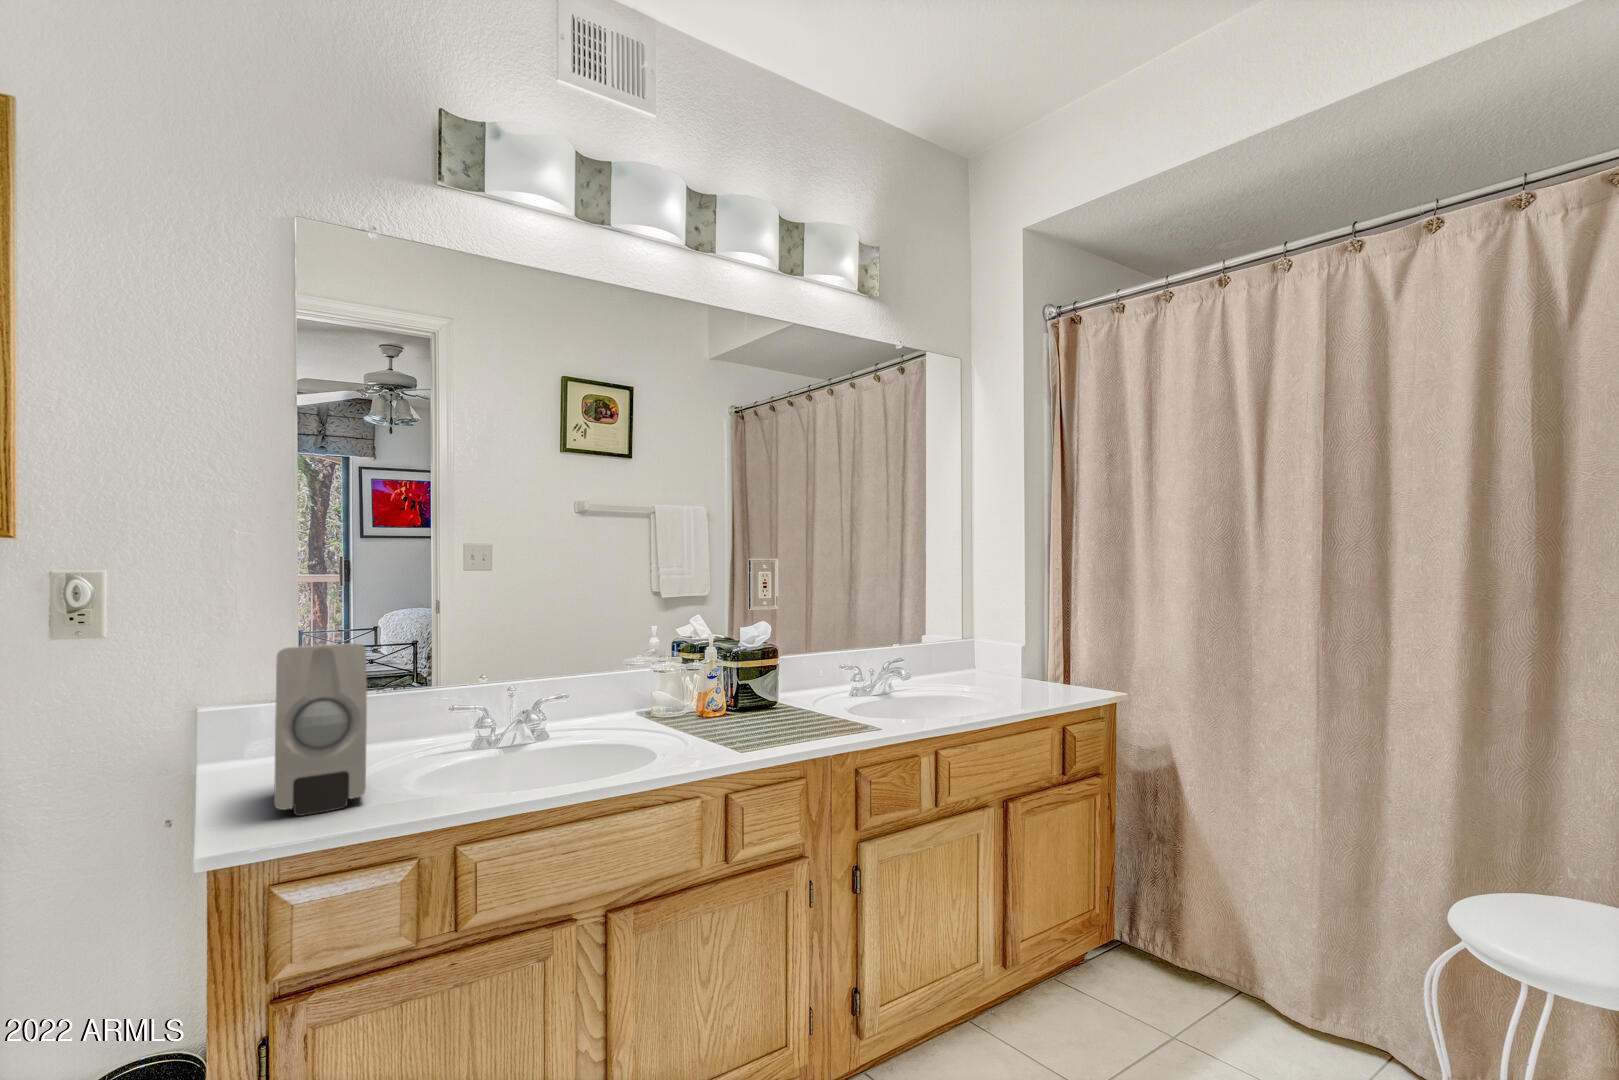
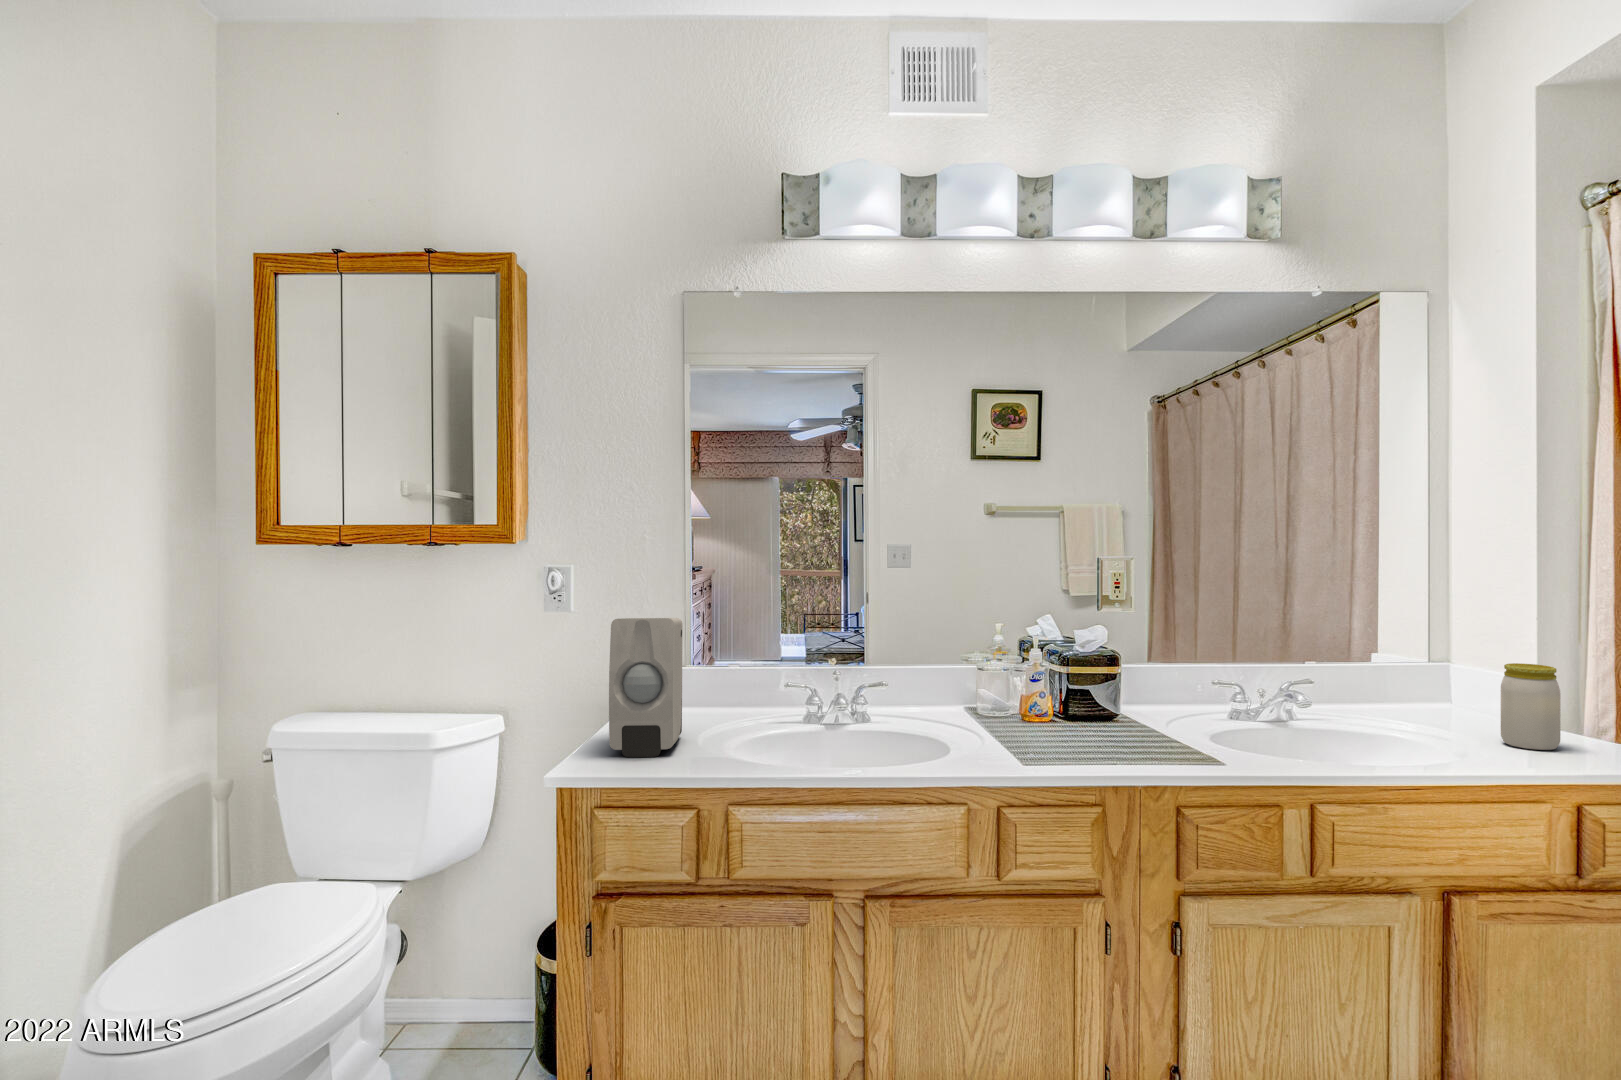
jar: none [1012,637,1044,694] -> present [1501,663,1560,750]

